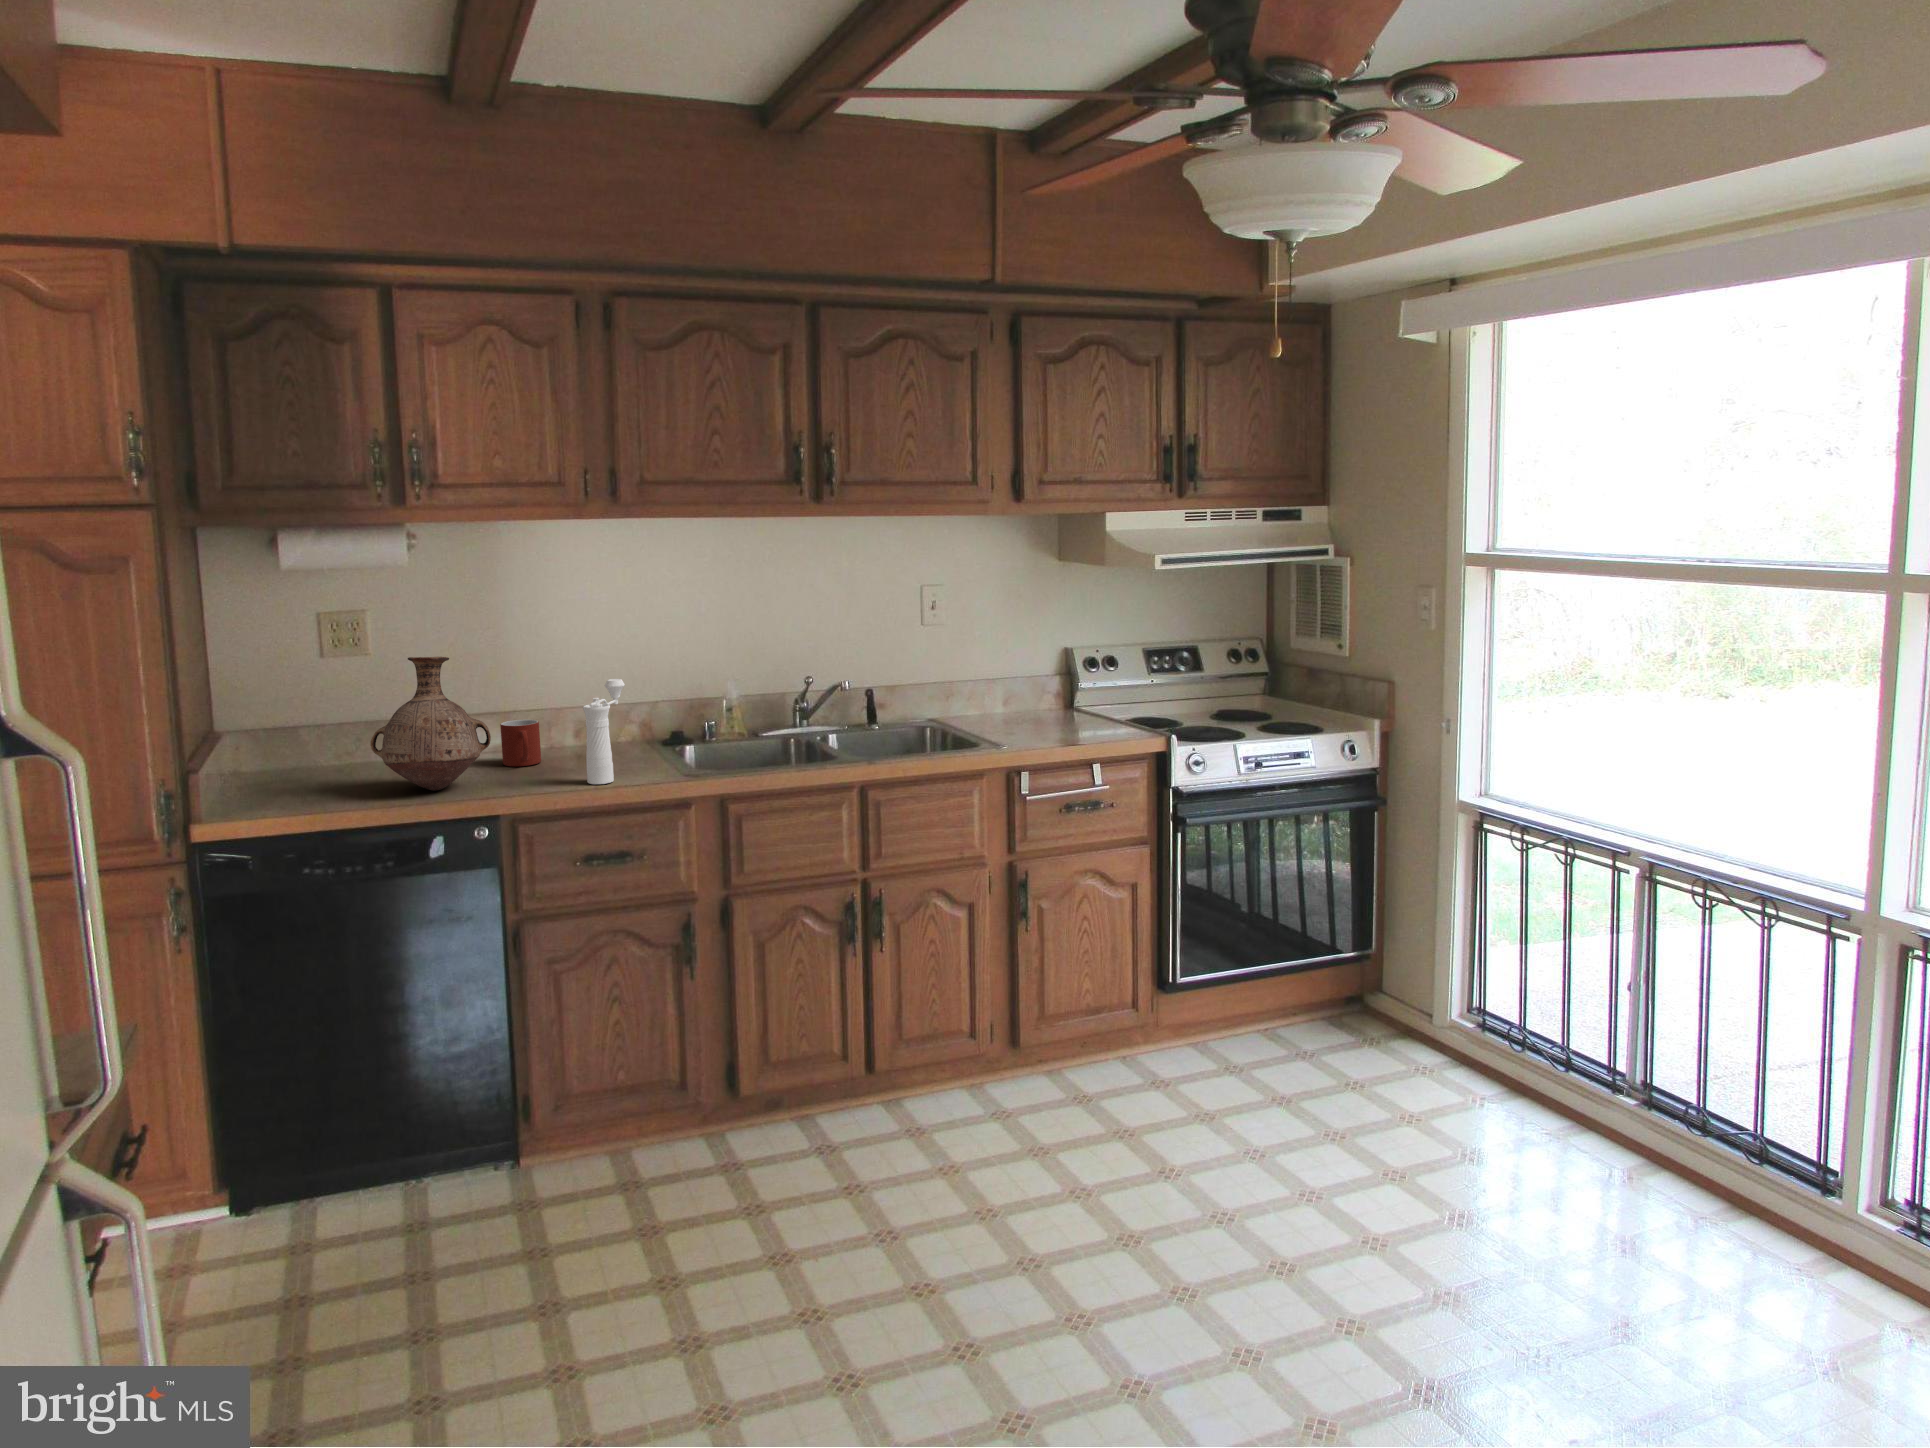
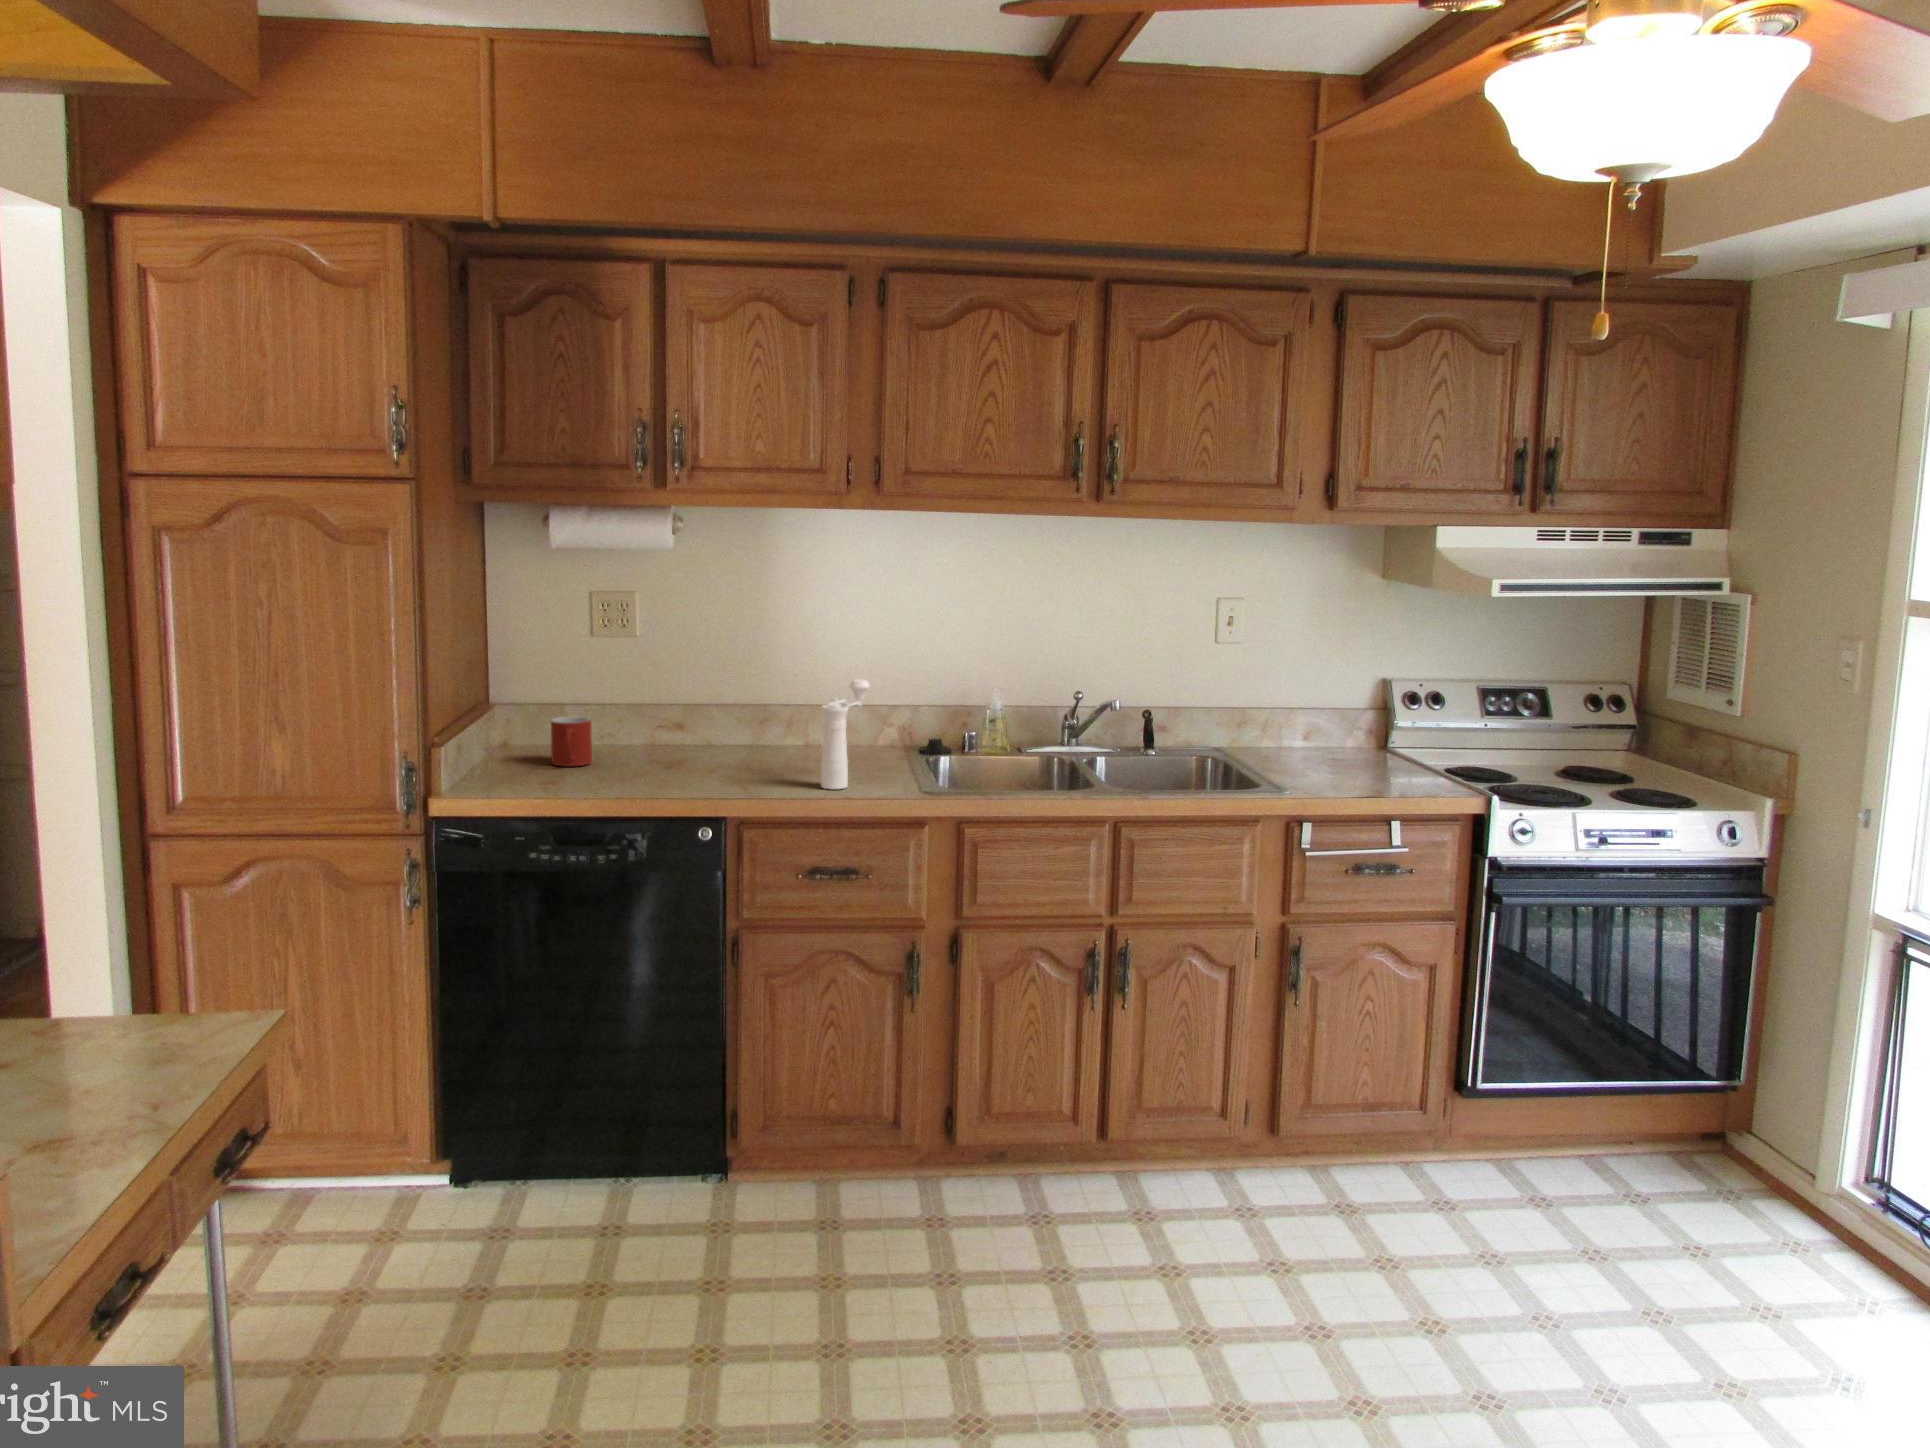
vase: present [371,657,491,790] -> none [615,642,730,780]
mug: present [500,720,541,766] -> present [551,717,592,767]

